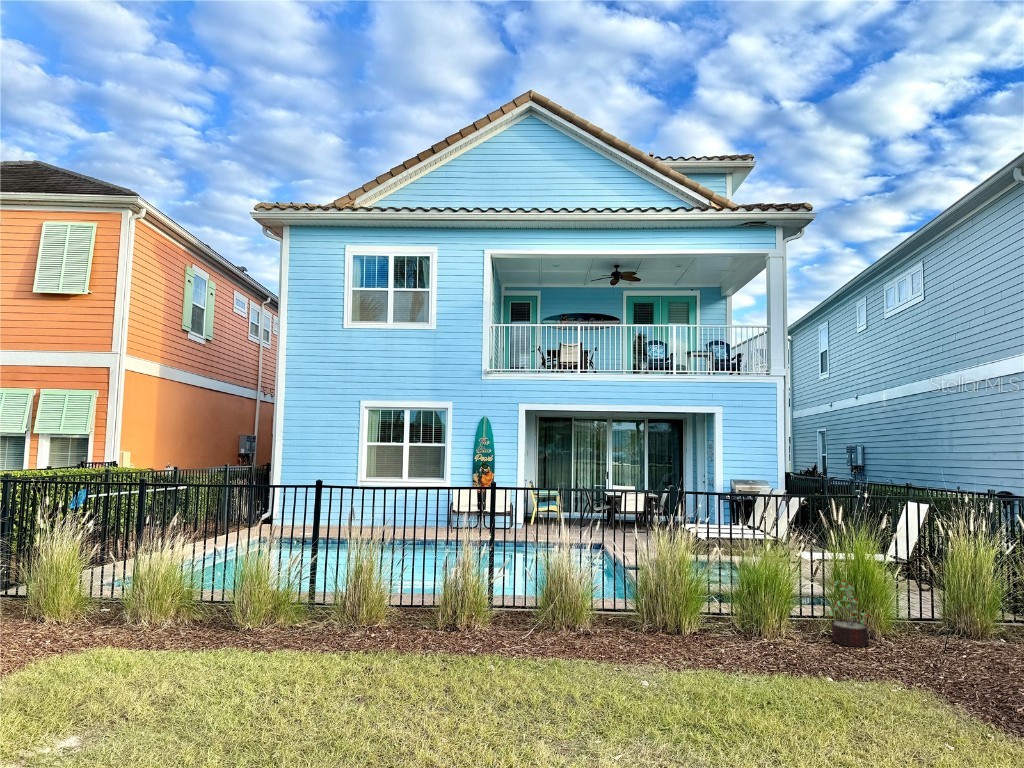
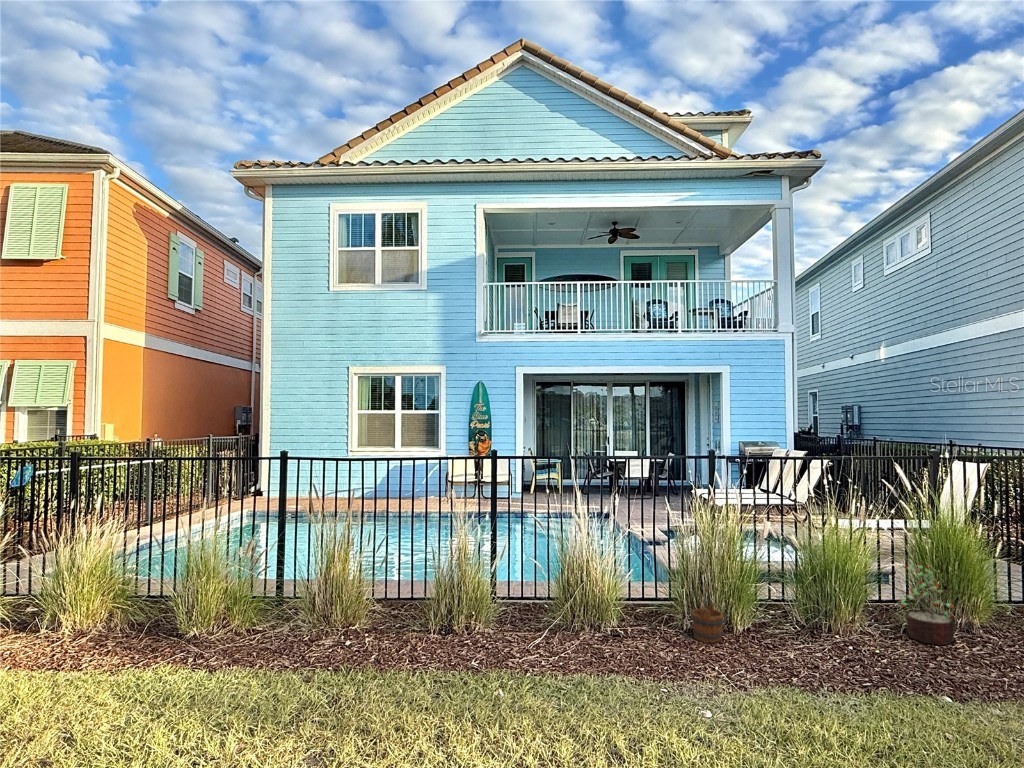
wooden bucket: none [653,596,679,642] -> present [691,587,723,643]

